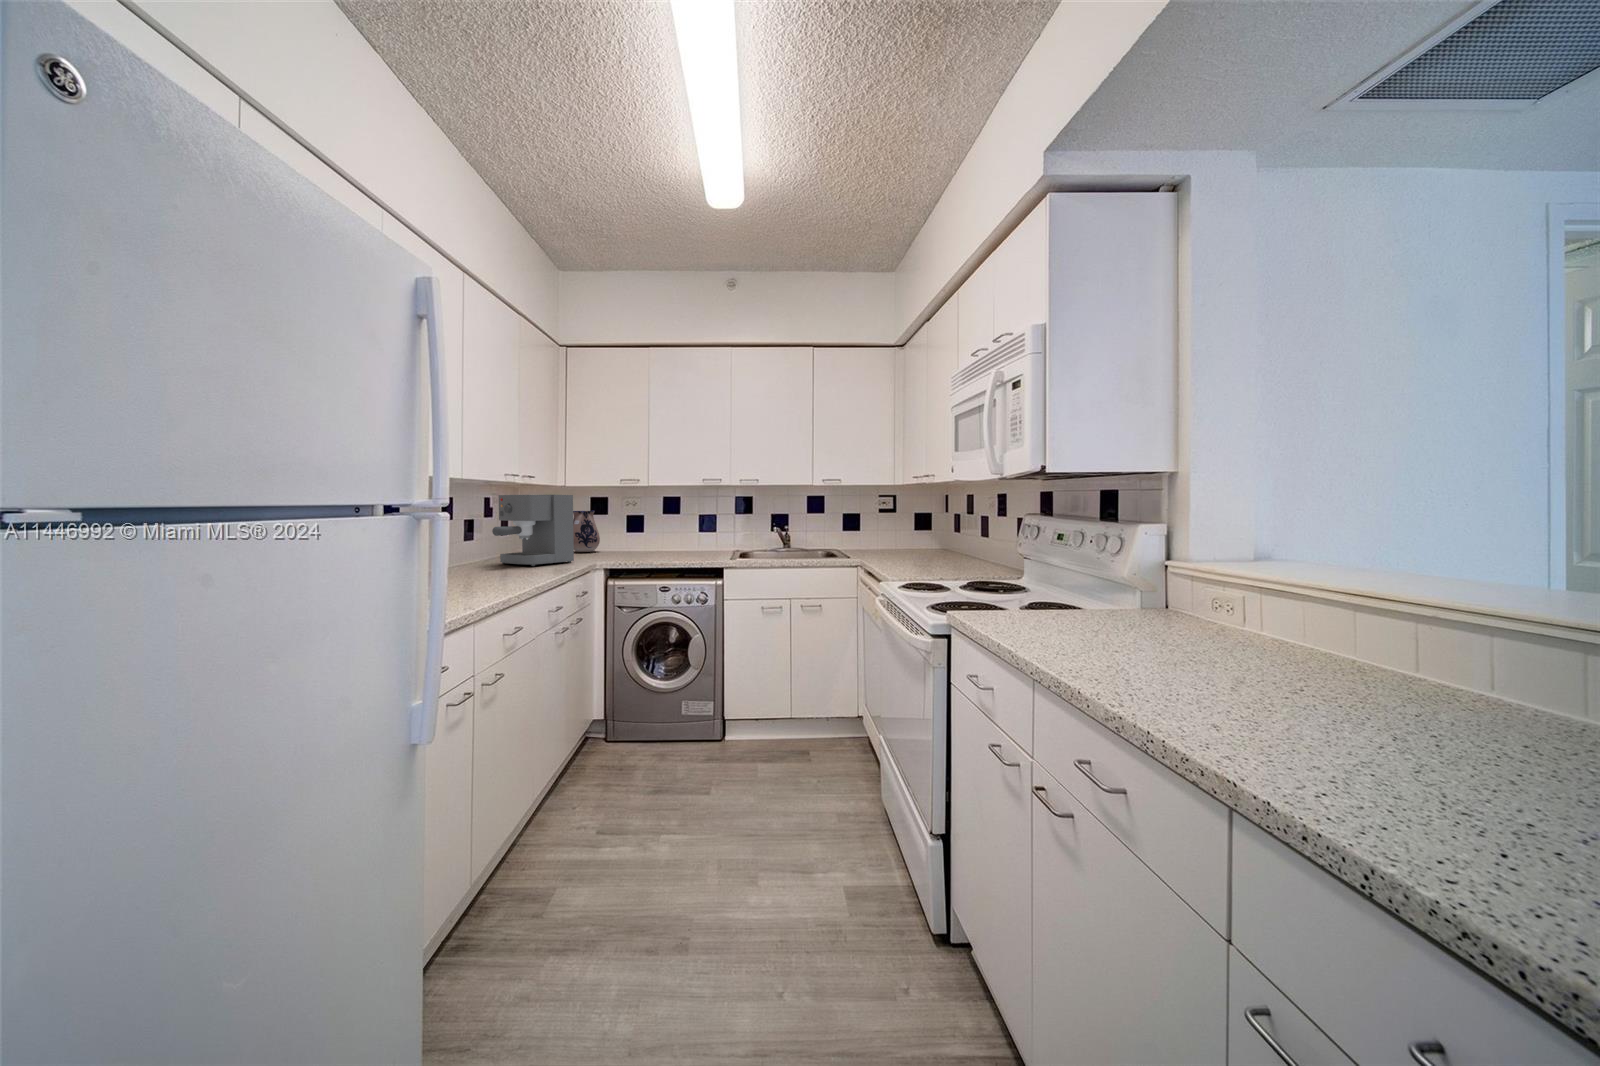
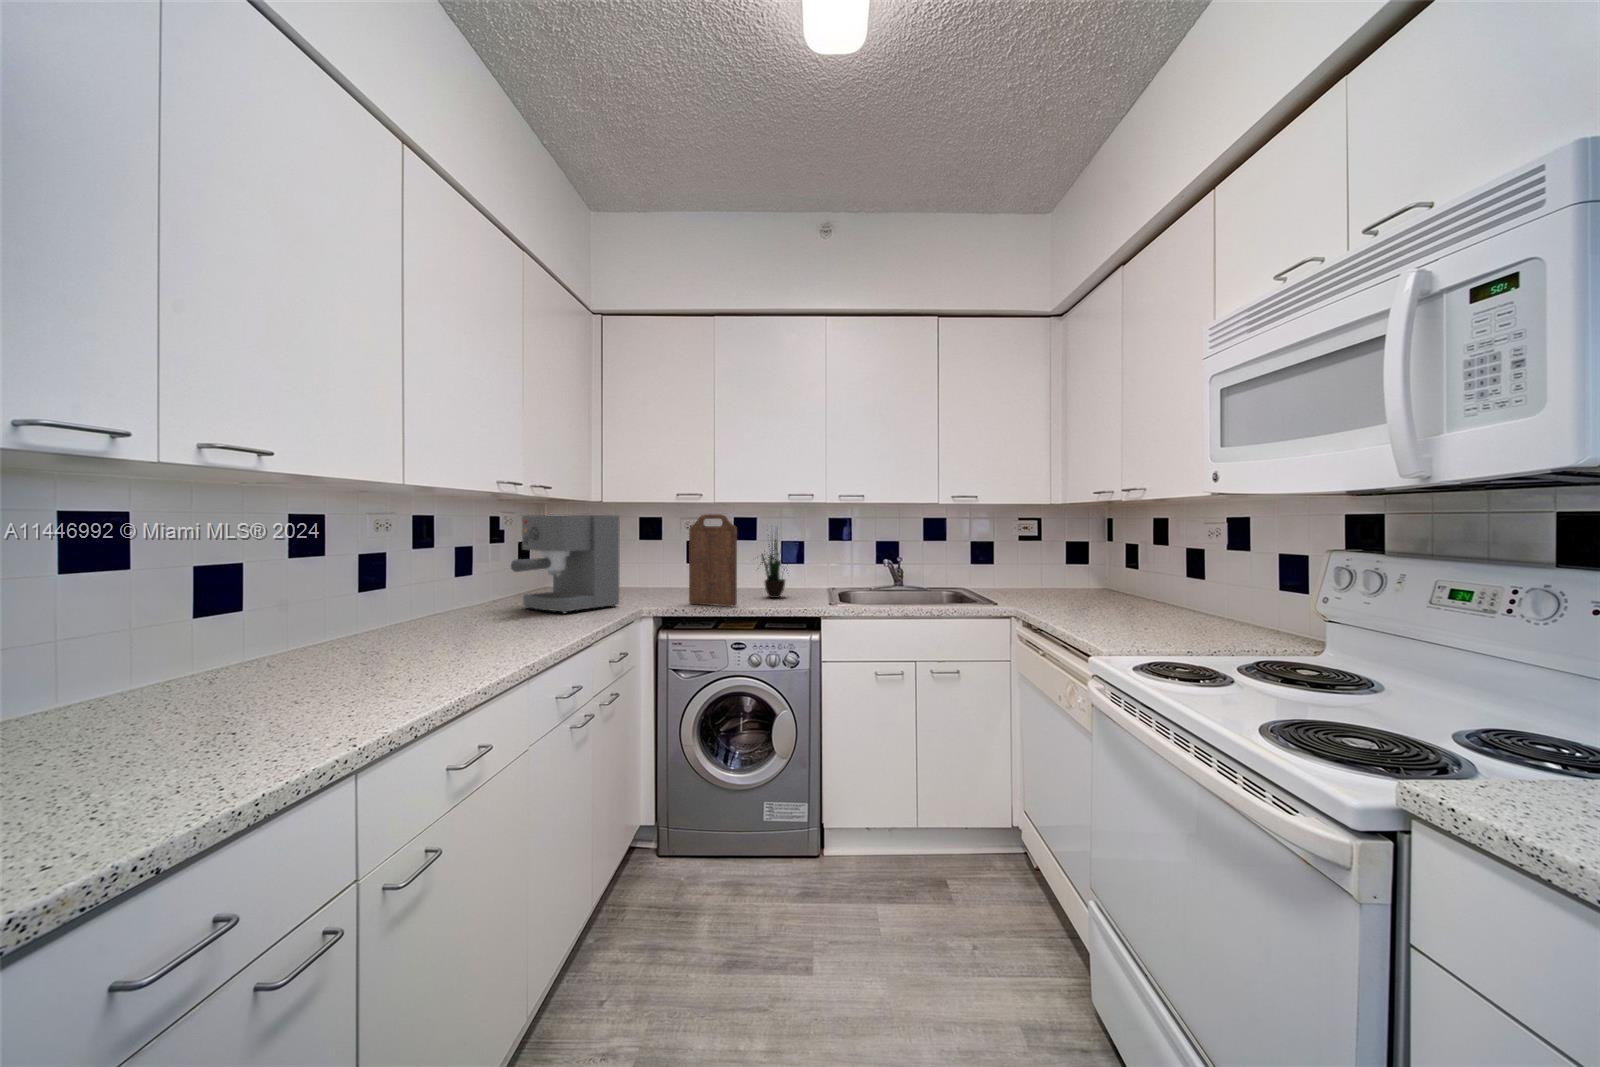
cutting board: none [626,494,662,562] -> present [689,514,737,606]
potted plant: none [674,495,708,557] -> present [761,539,785,598]
ceramic pitcher: present [573,511,600,552] -> none [614,535,653,588]

